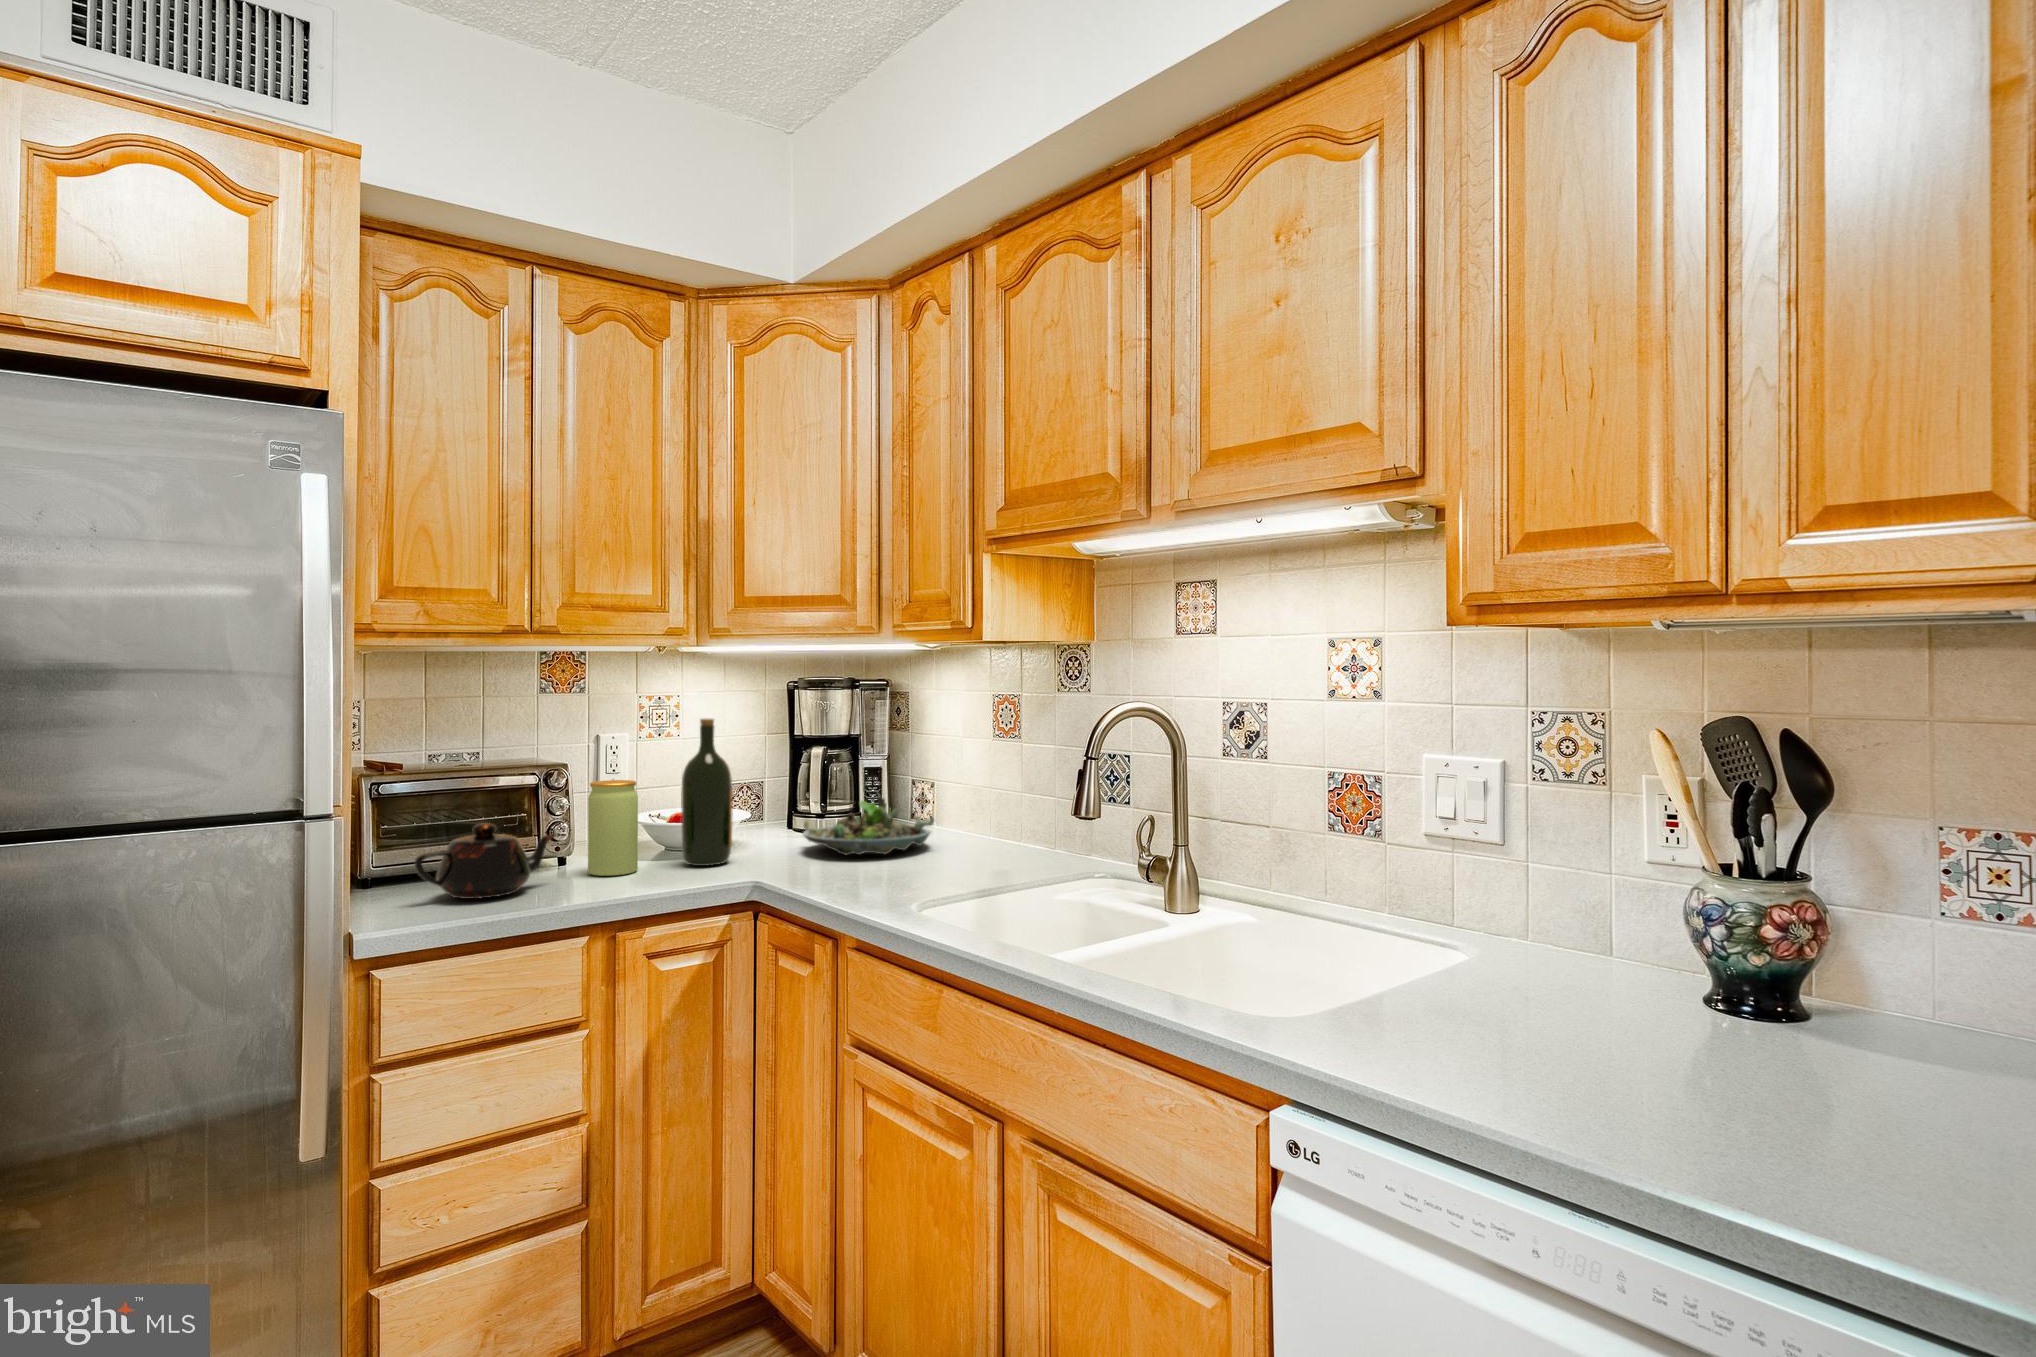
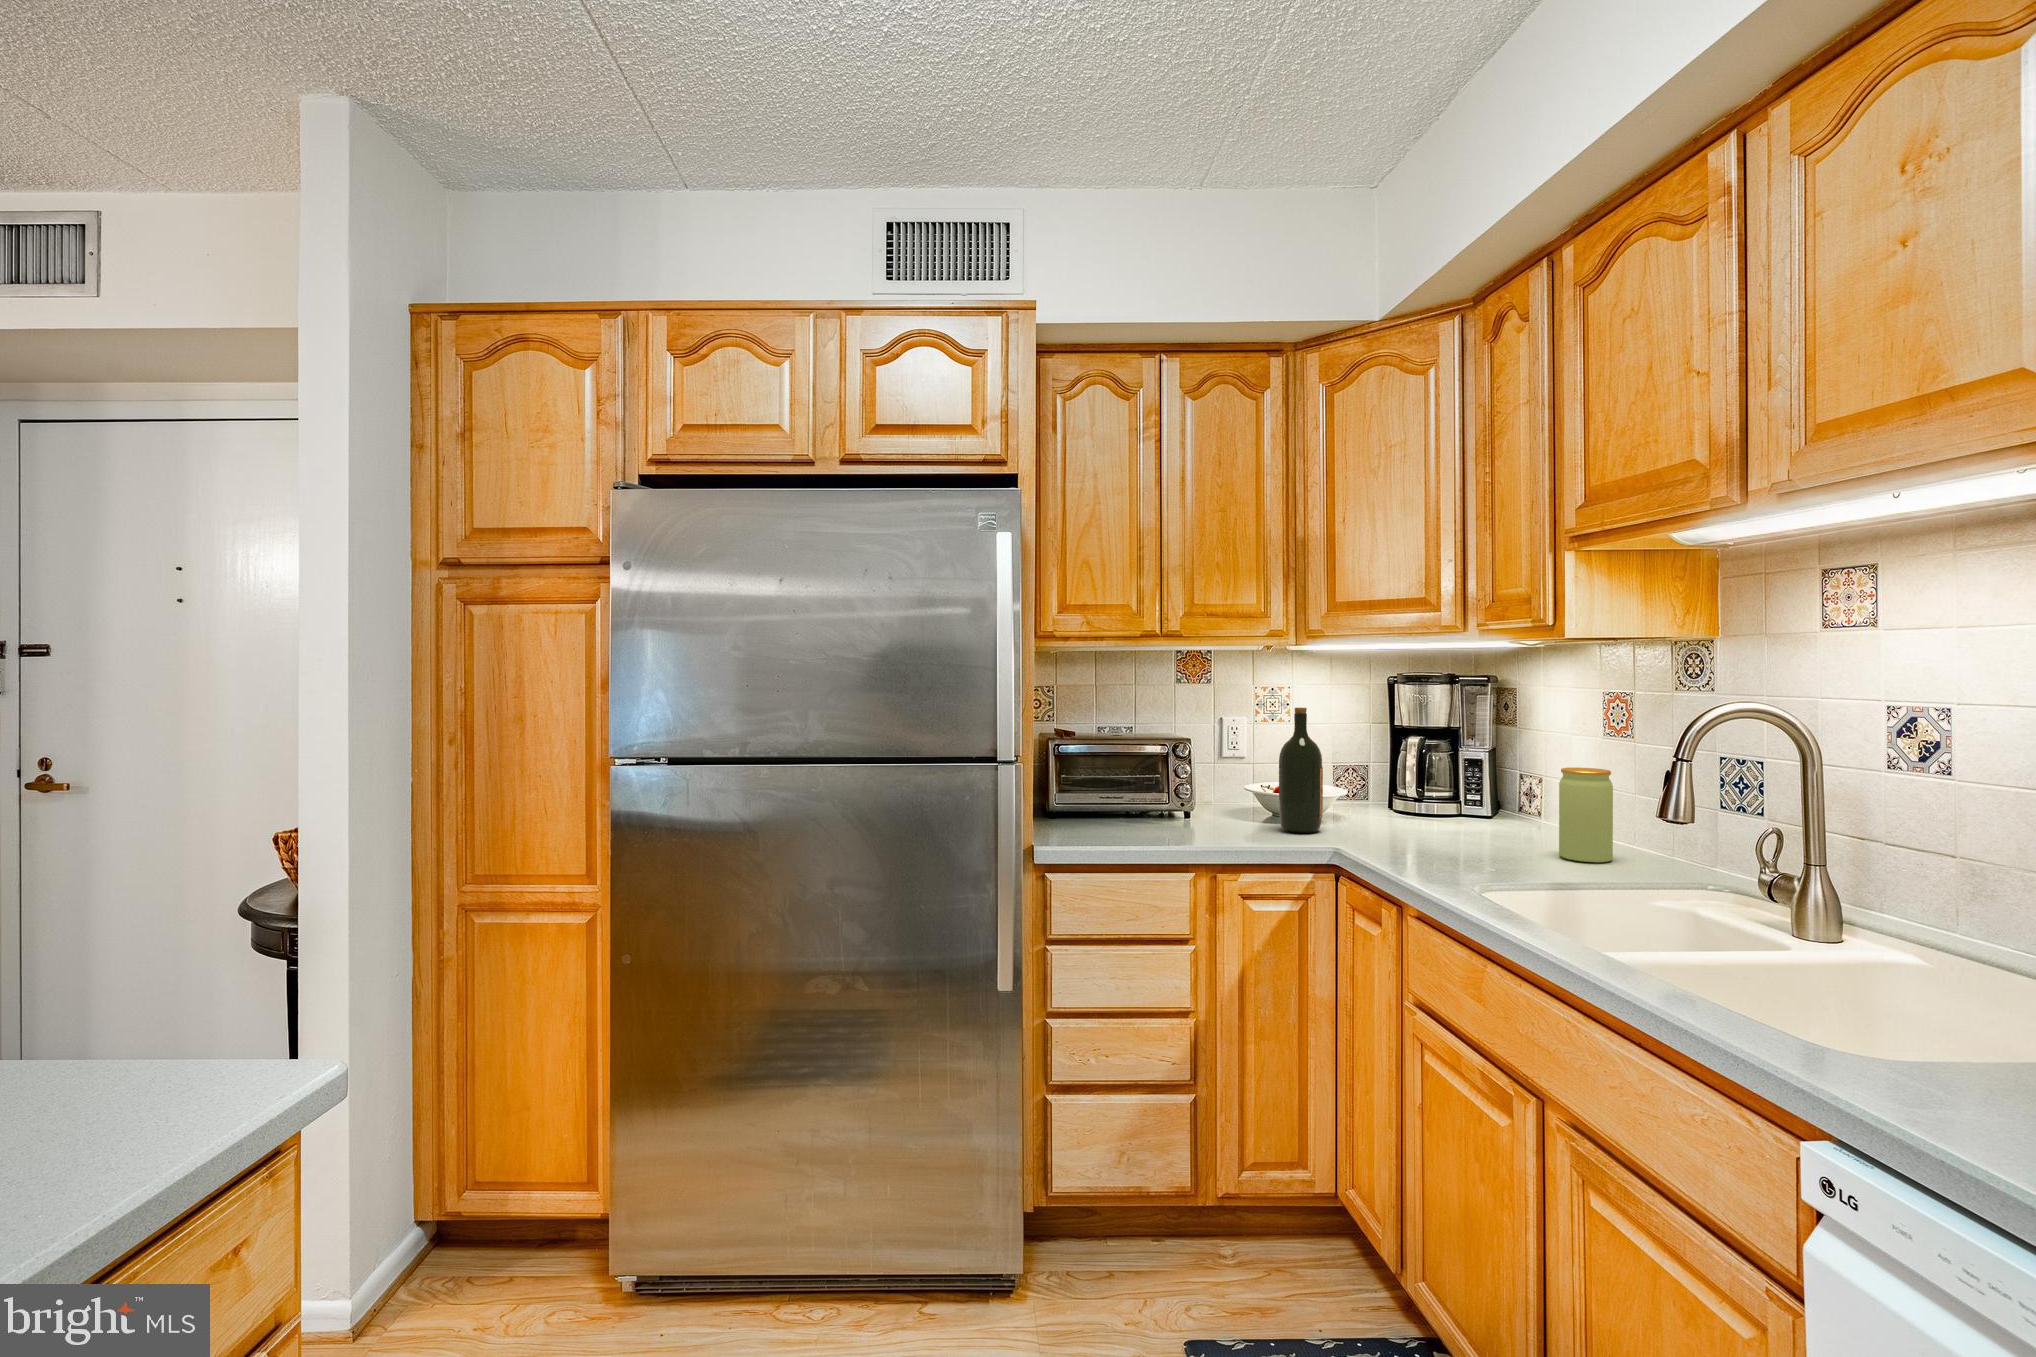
jar: present [588,780,638,876] -> present [1559,768,1613,862]
succulent planter: present [803,795,934,855] -> none [1389,780,1522,839]
teapot: present [415,823,555,899] -> none [1080,784,1180,840]

